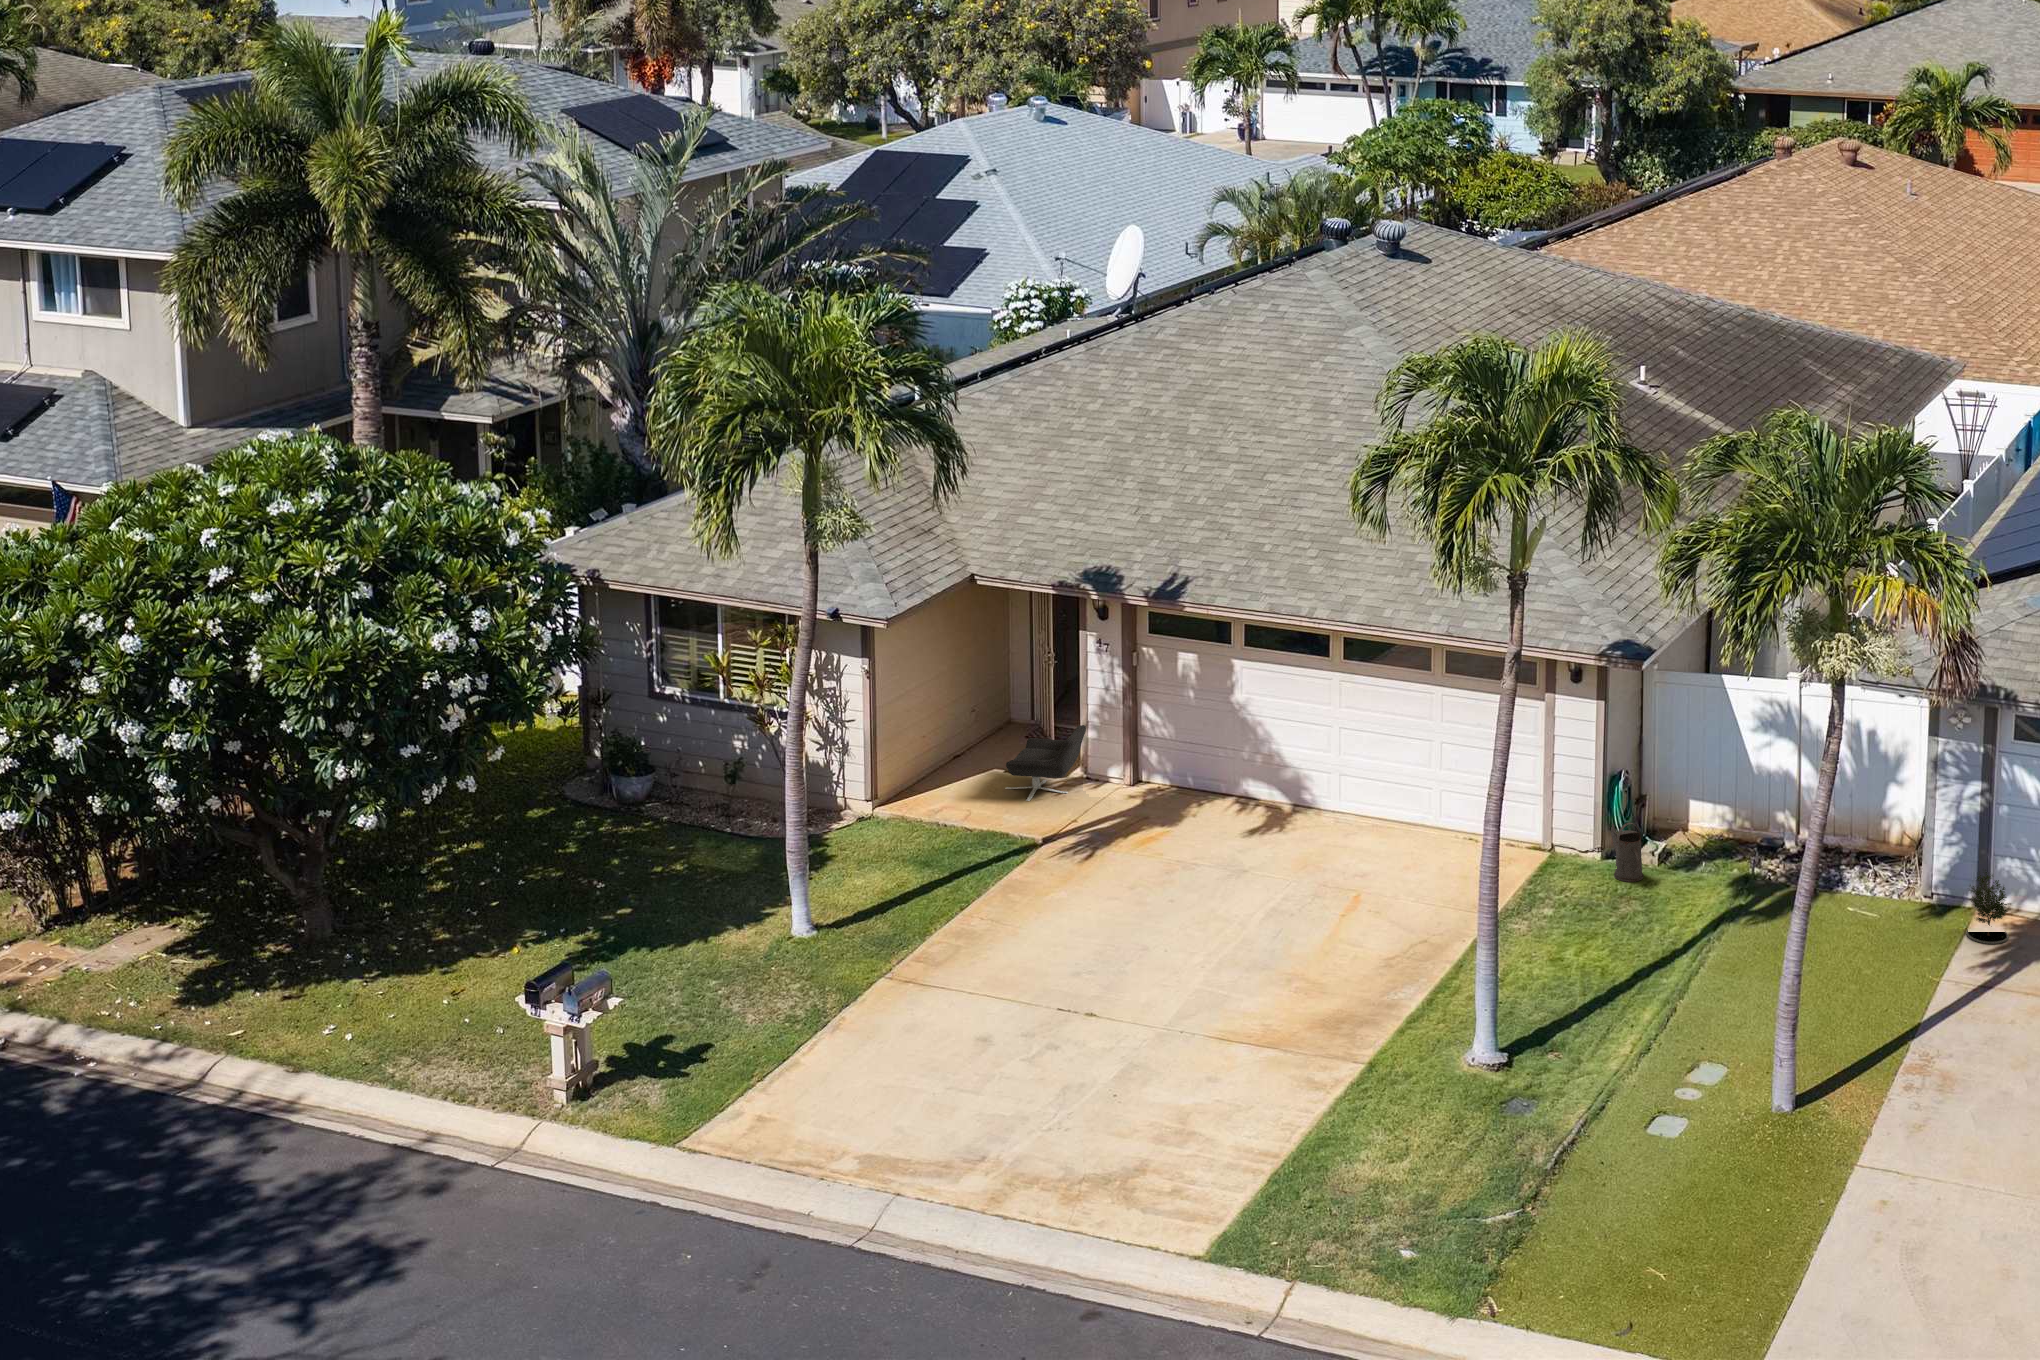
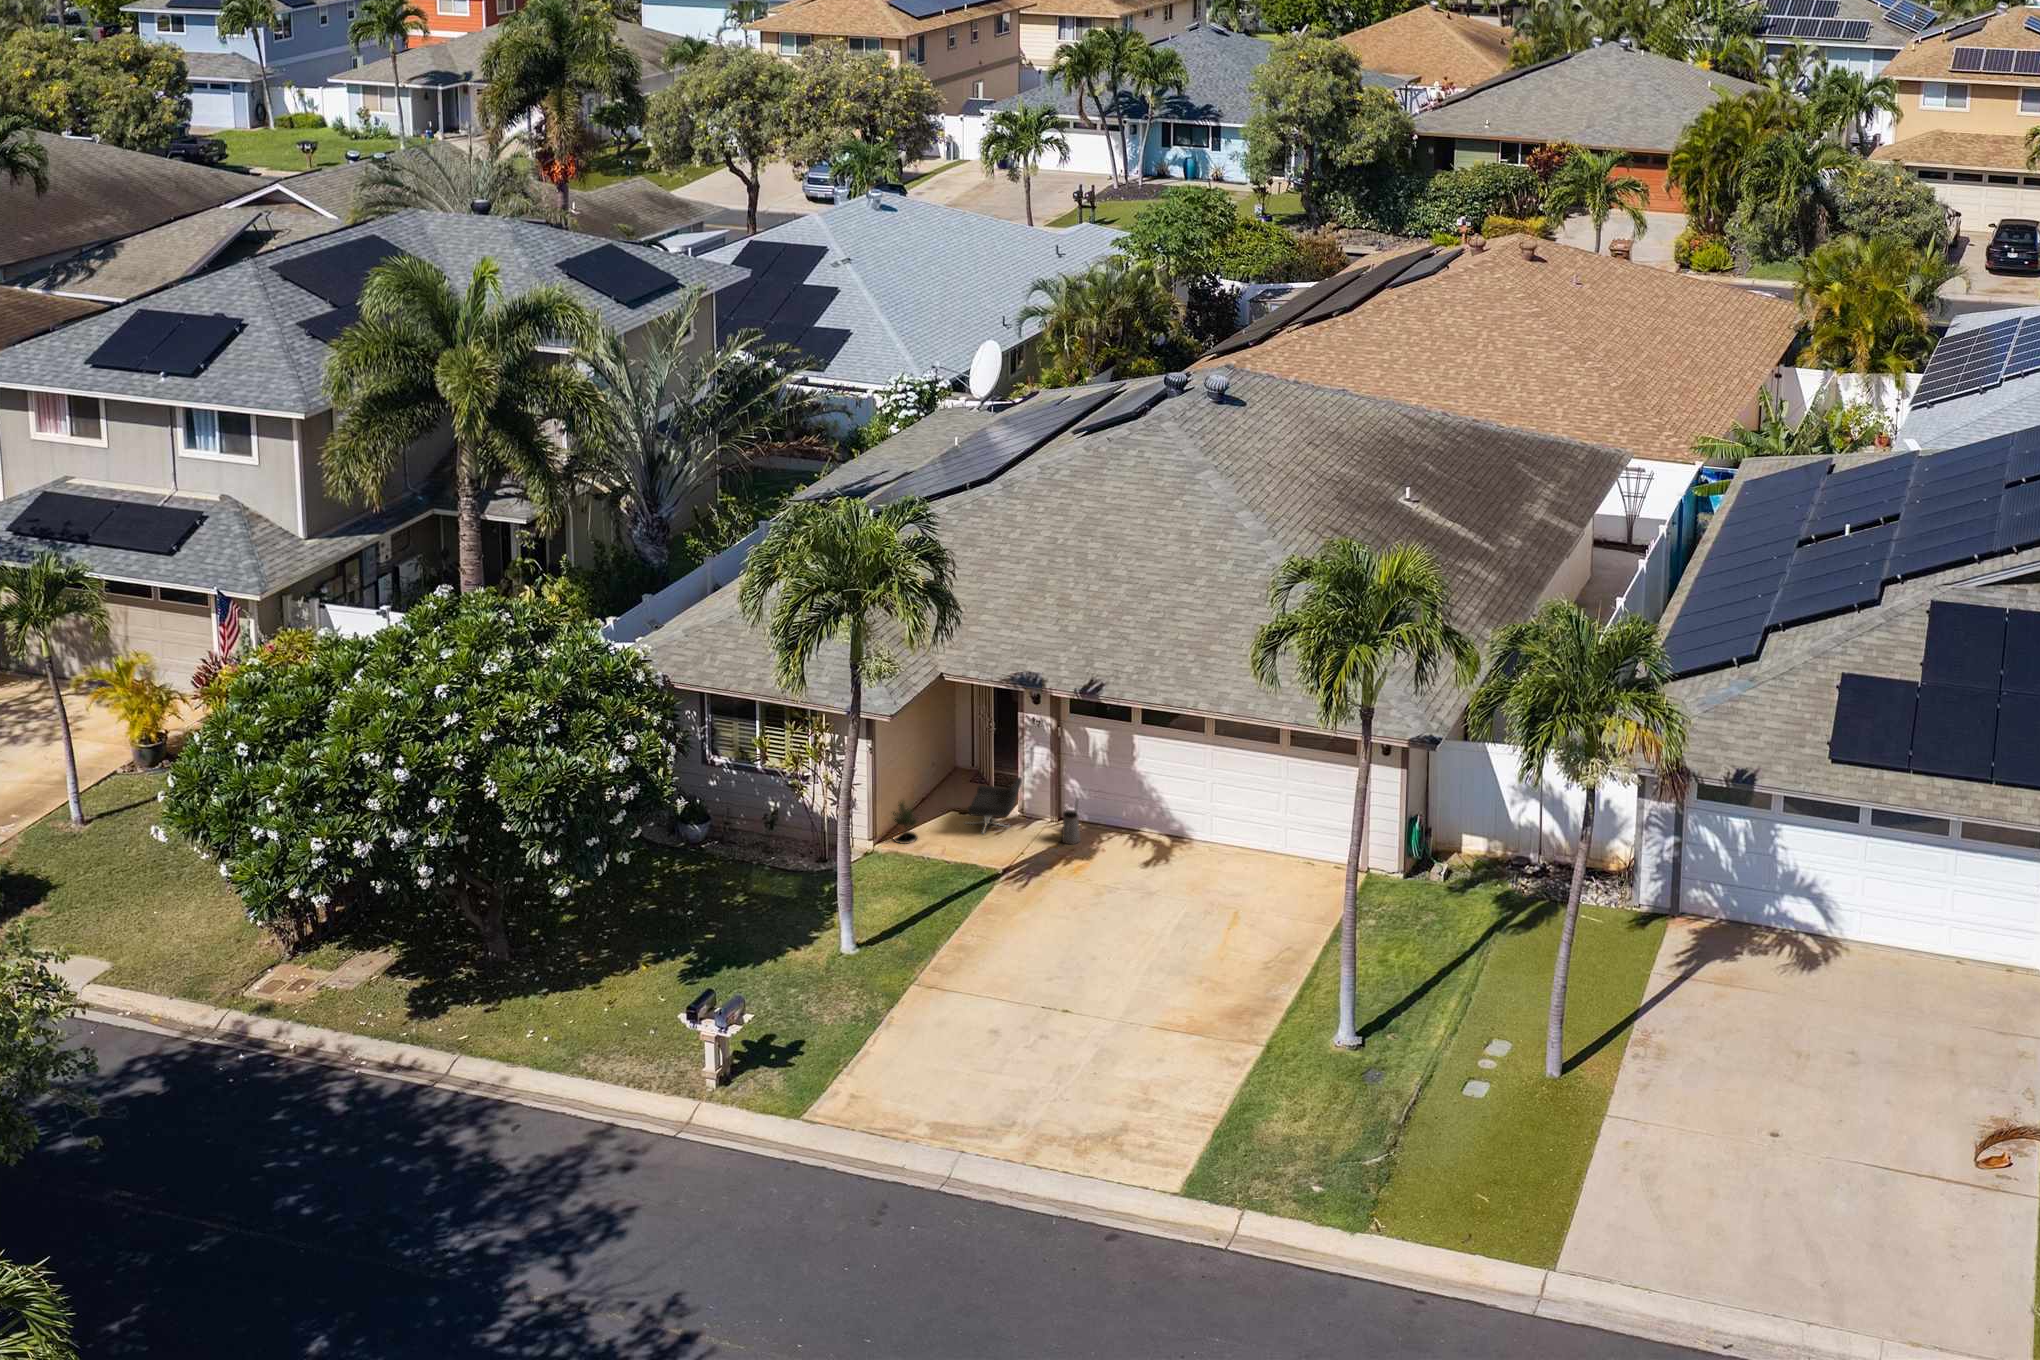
watering can: present [1611,823,1643,882] -> present [1062,799,1081,844]
potted tree: present [1966,872,2011,944] -> present [893,802,919,844]

